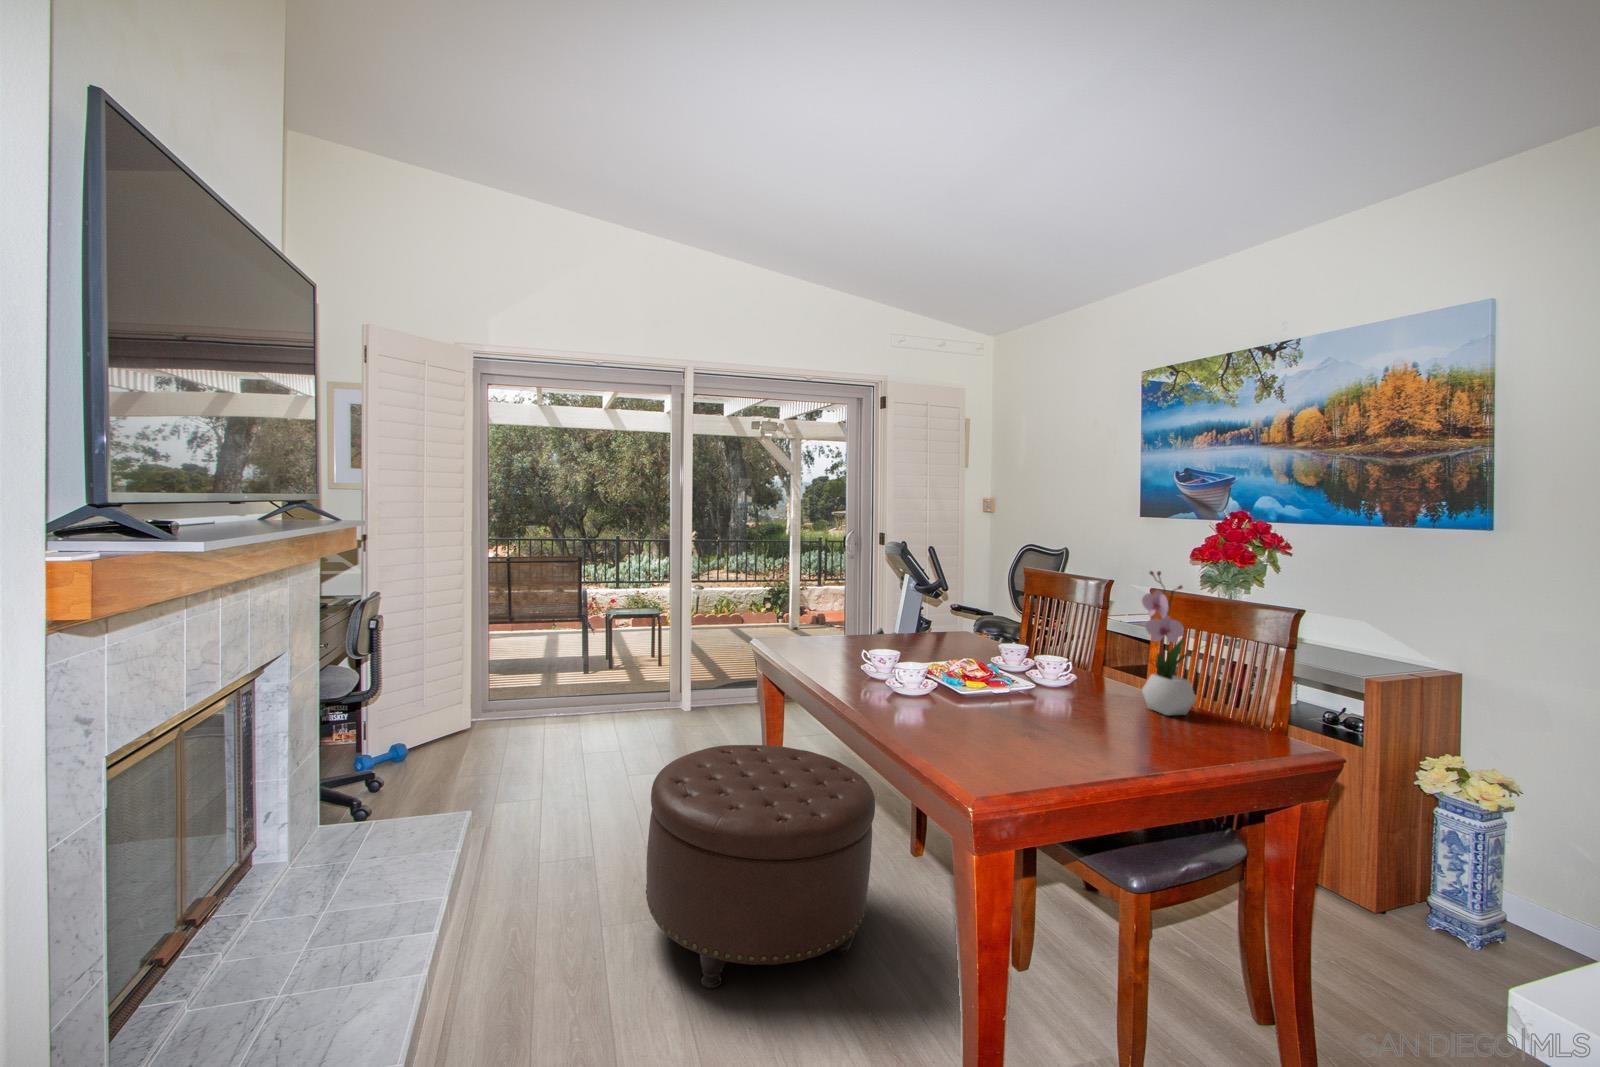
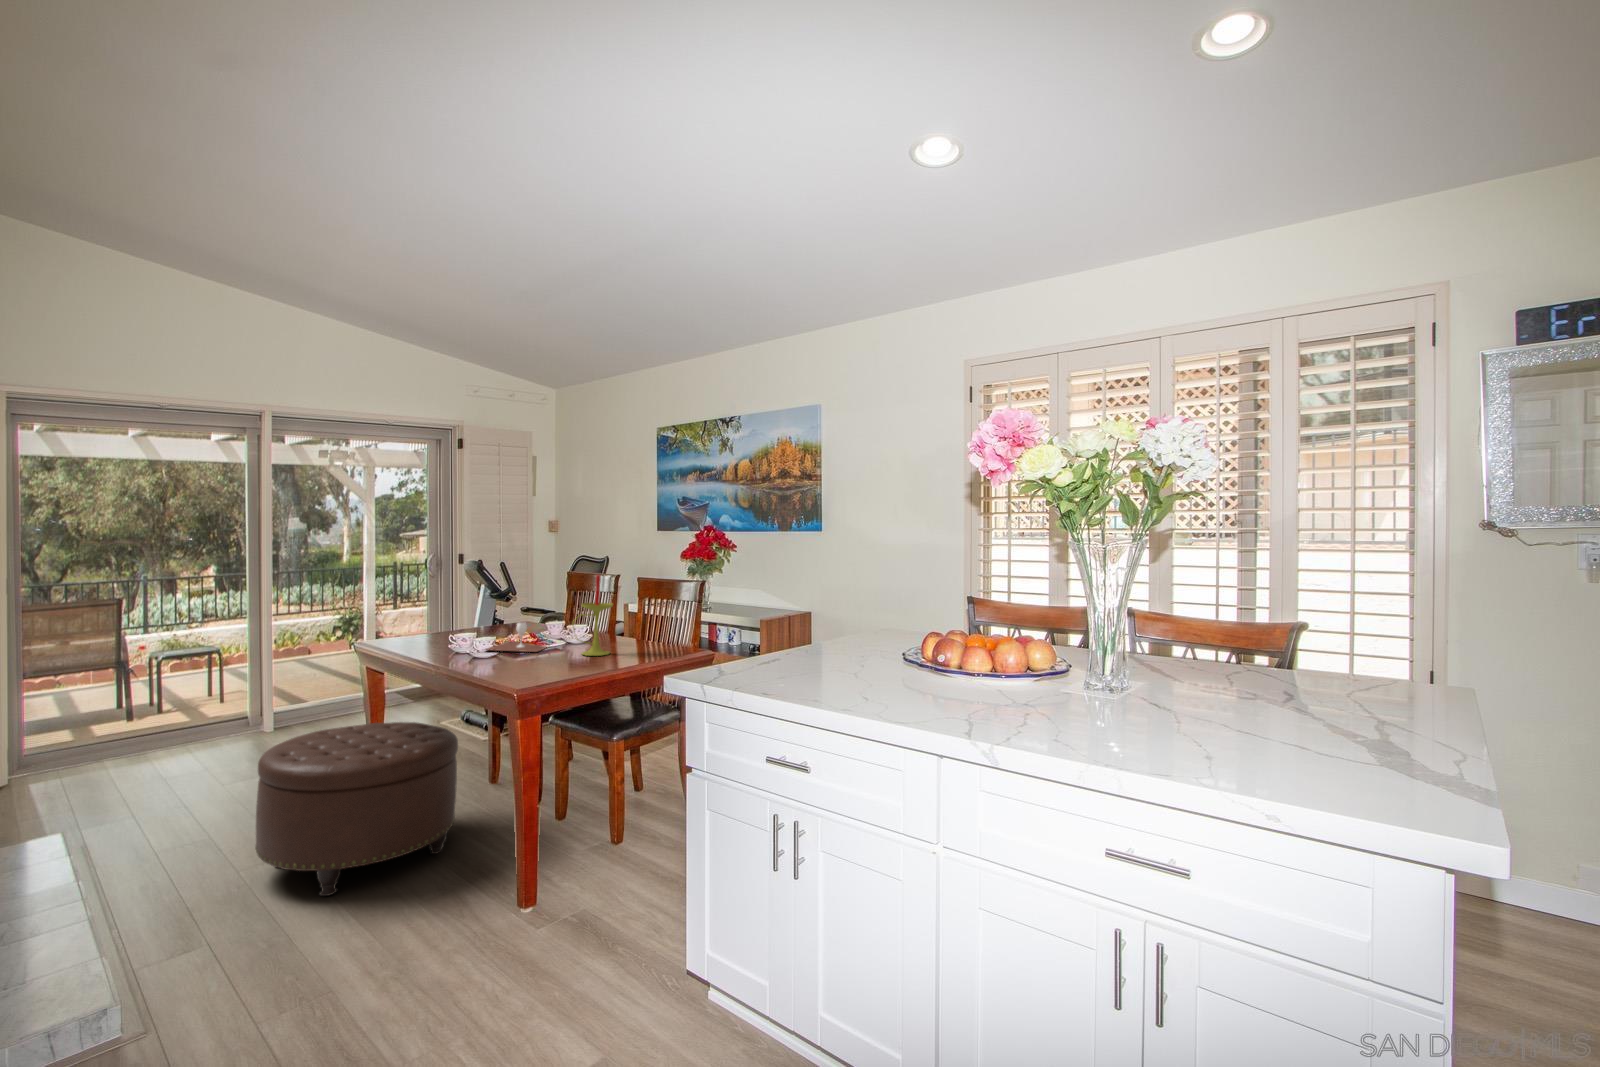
flower arrangement: present [1142,571,1196,715] -> none [627,562,665,646]
candle: none [1052,587,1124,727] -> present [572,575,613,656]
wine glass: none [913,646,1017,699] -> present [486,622,547,652]

